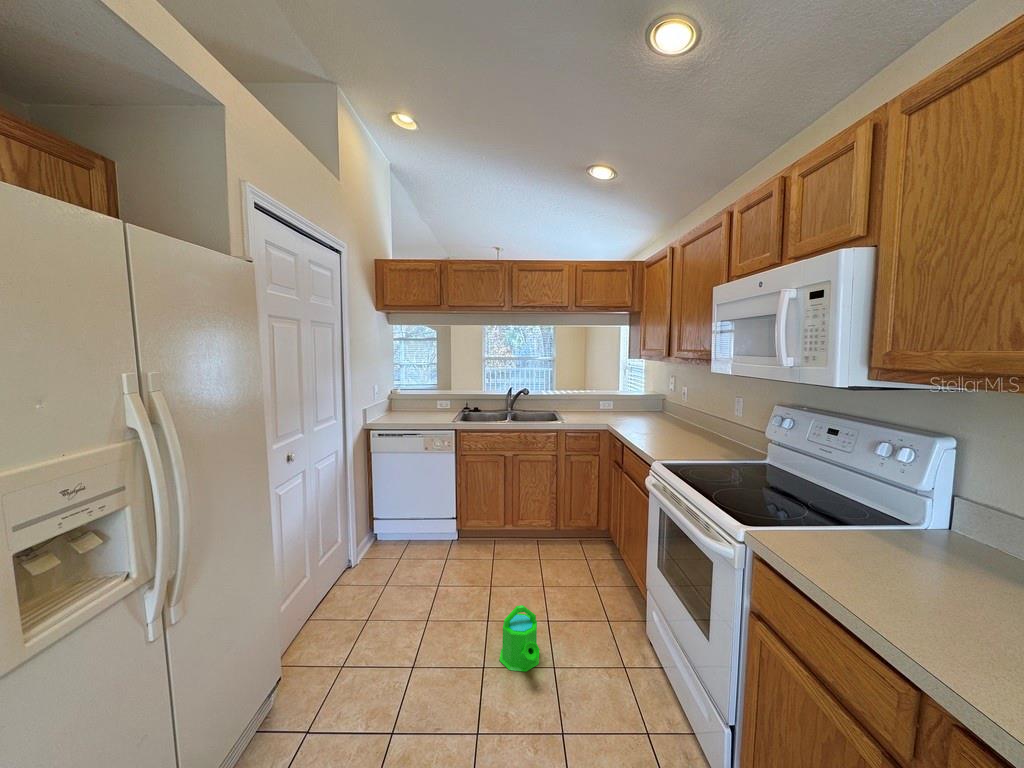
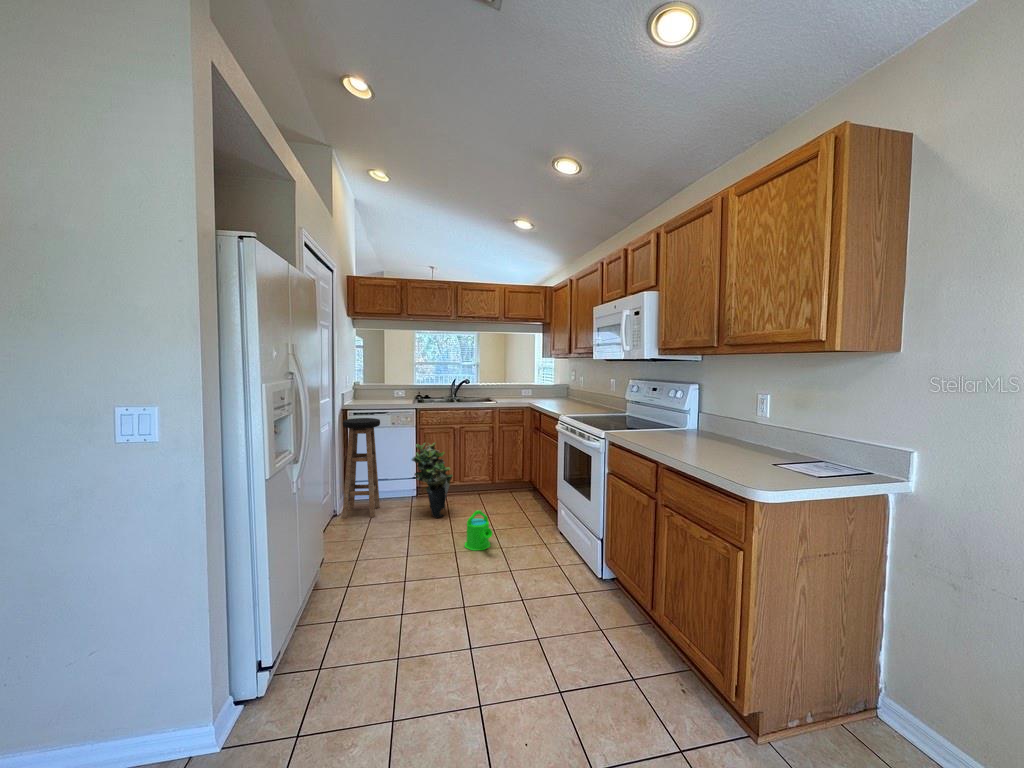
bar stool: none [353,444,406,579] -> present [342,418,380,518]
potted plant: none [439,480,497,590] -> present [412,443,453,518]

